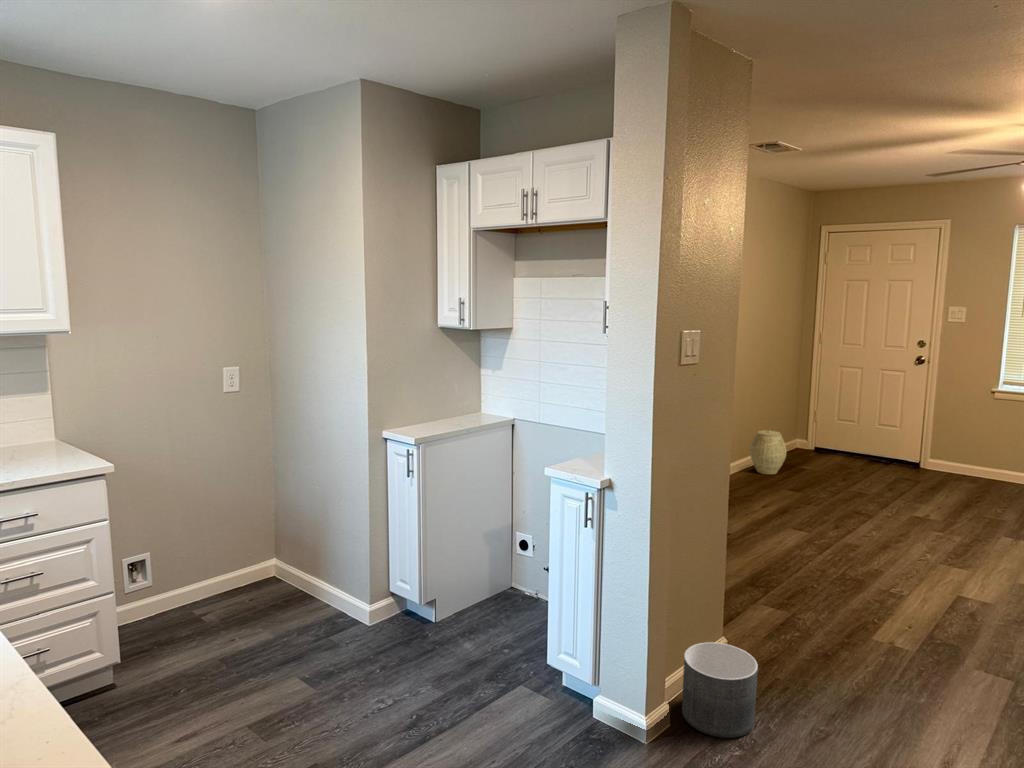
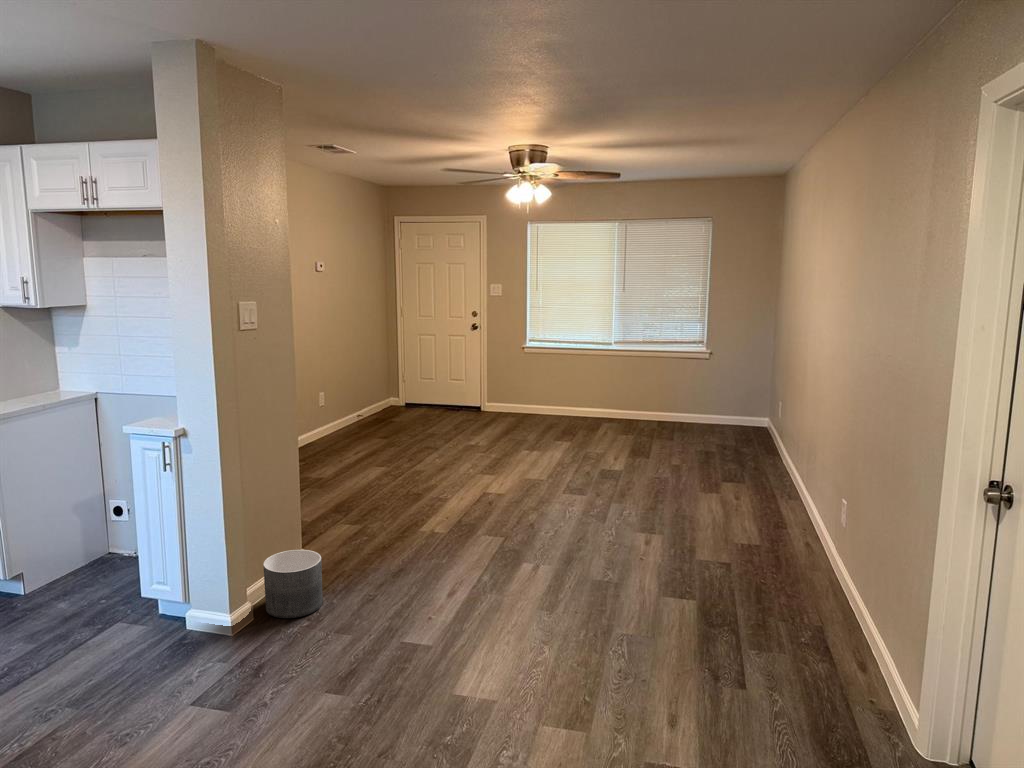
woven basket: present [750,430,786,474] -> none [346,391,376,429]

